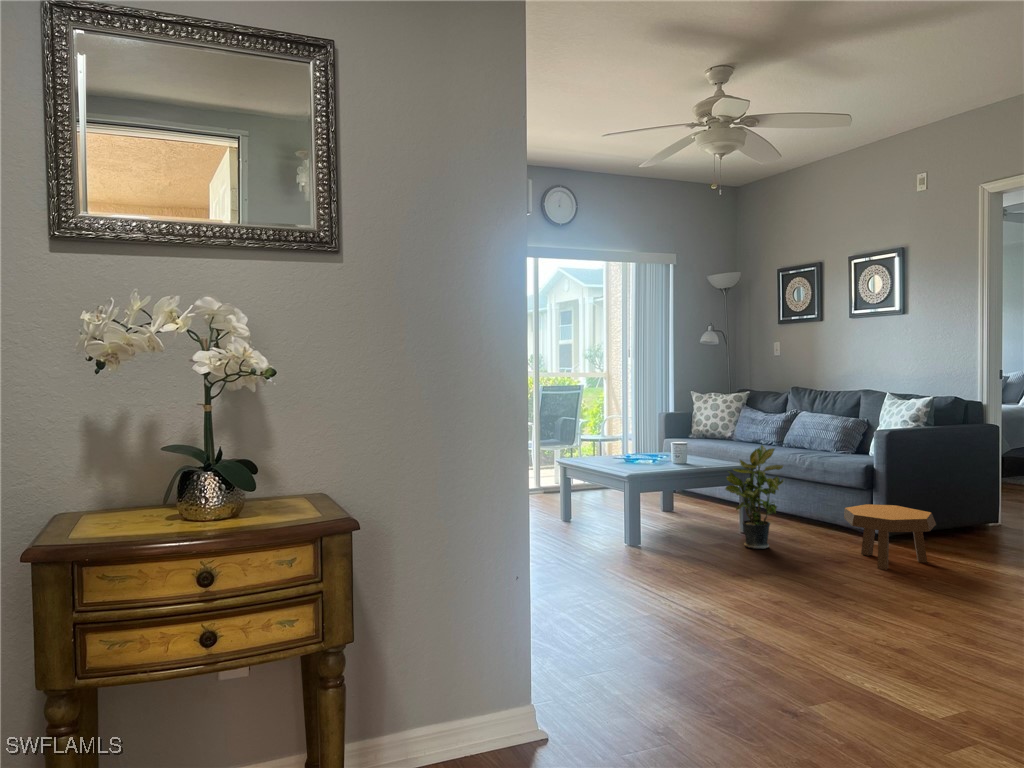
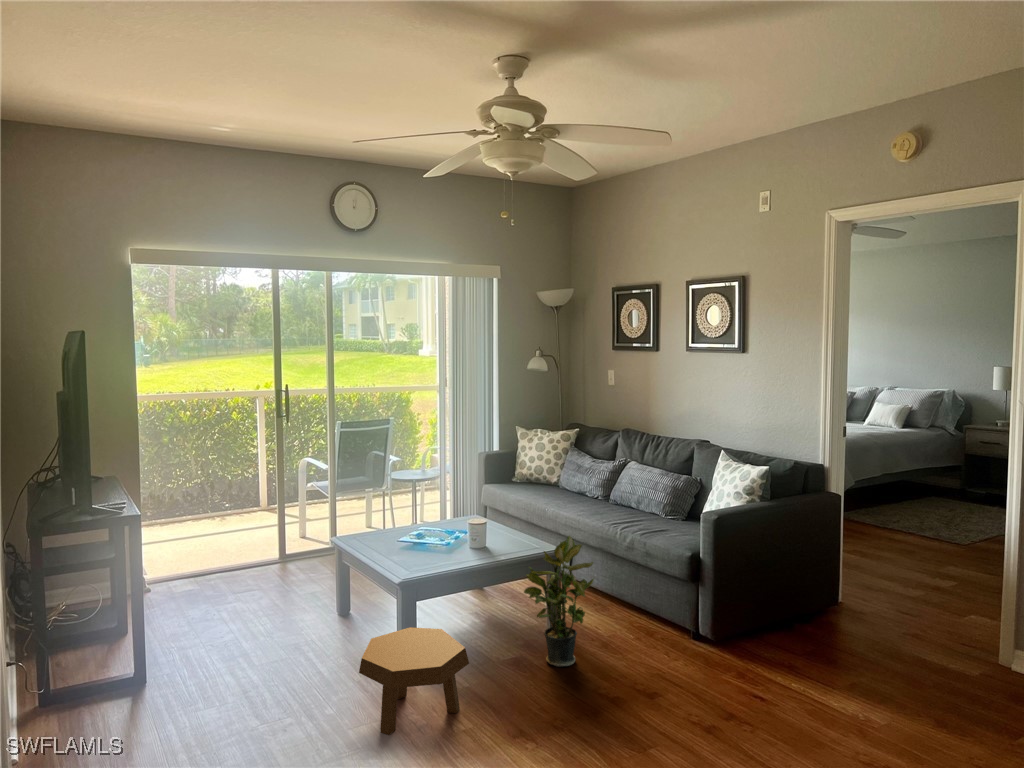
footstool: present [844,504,936,570] -> present [359,627,469,735]

